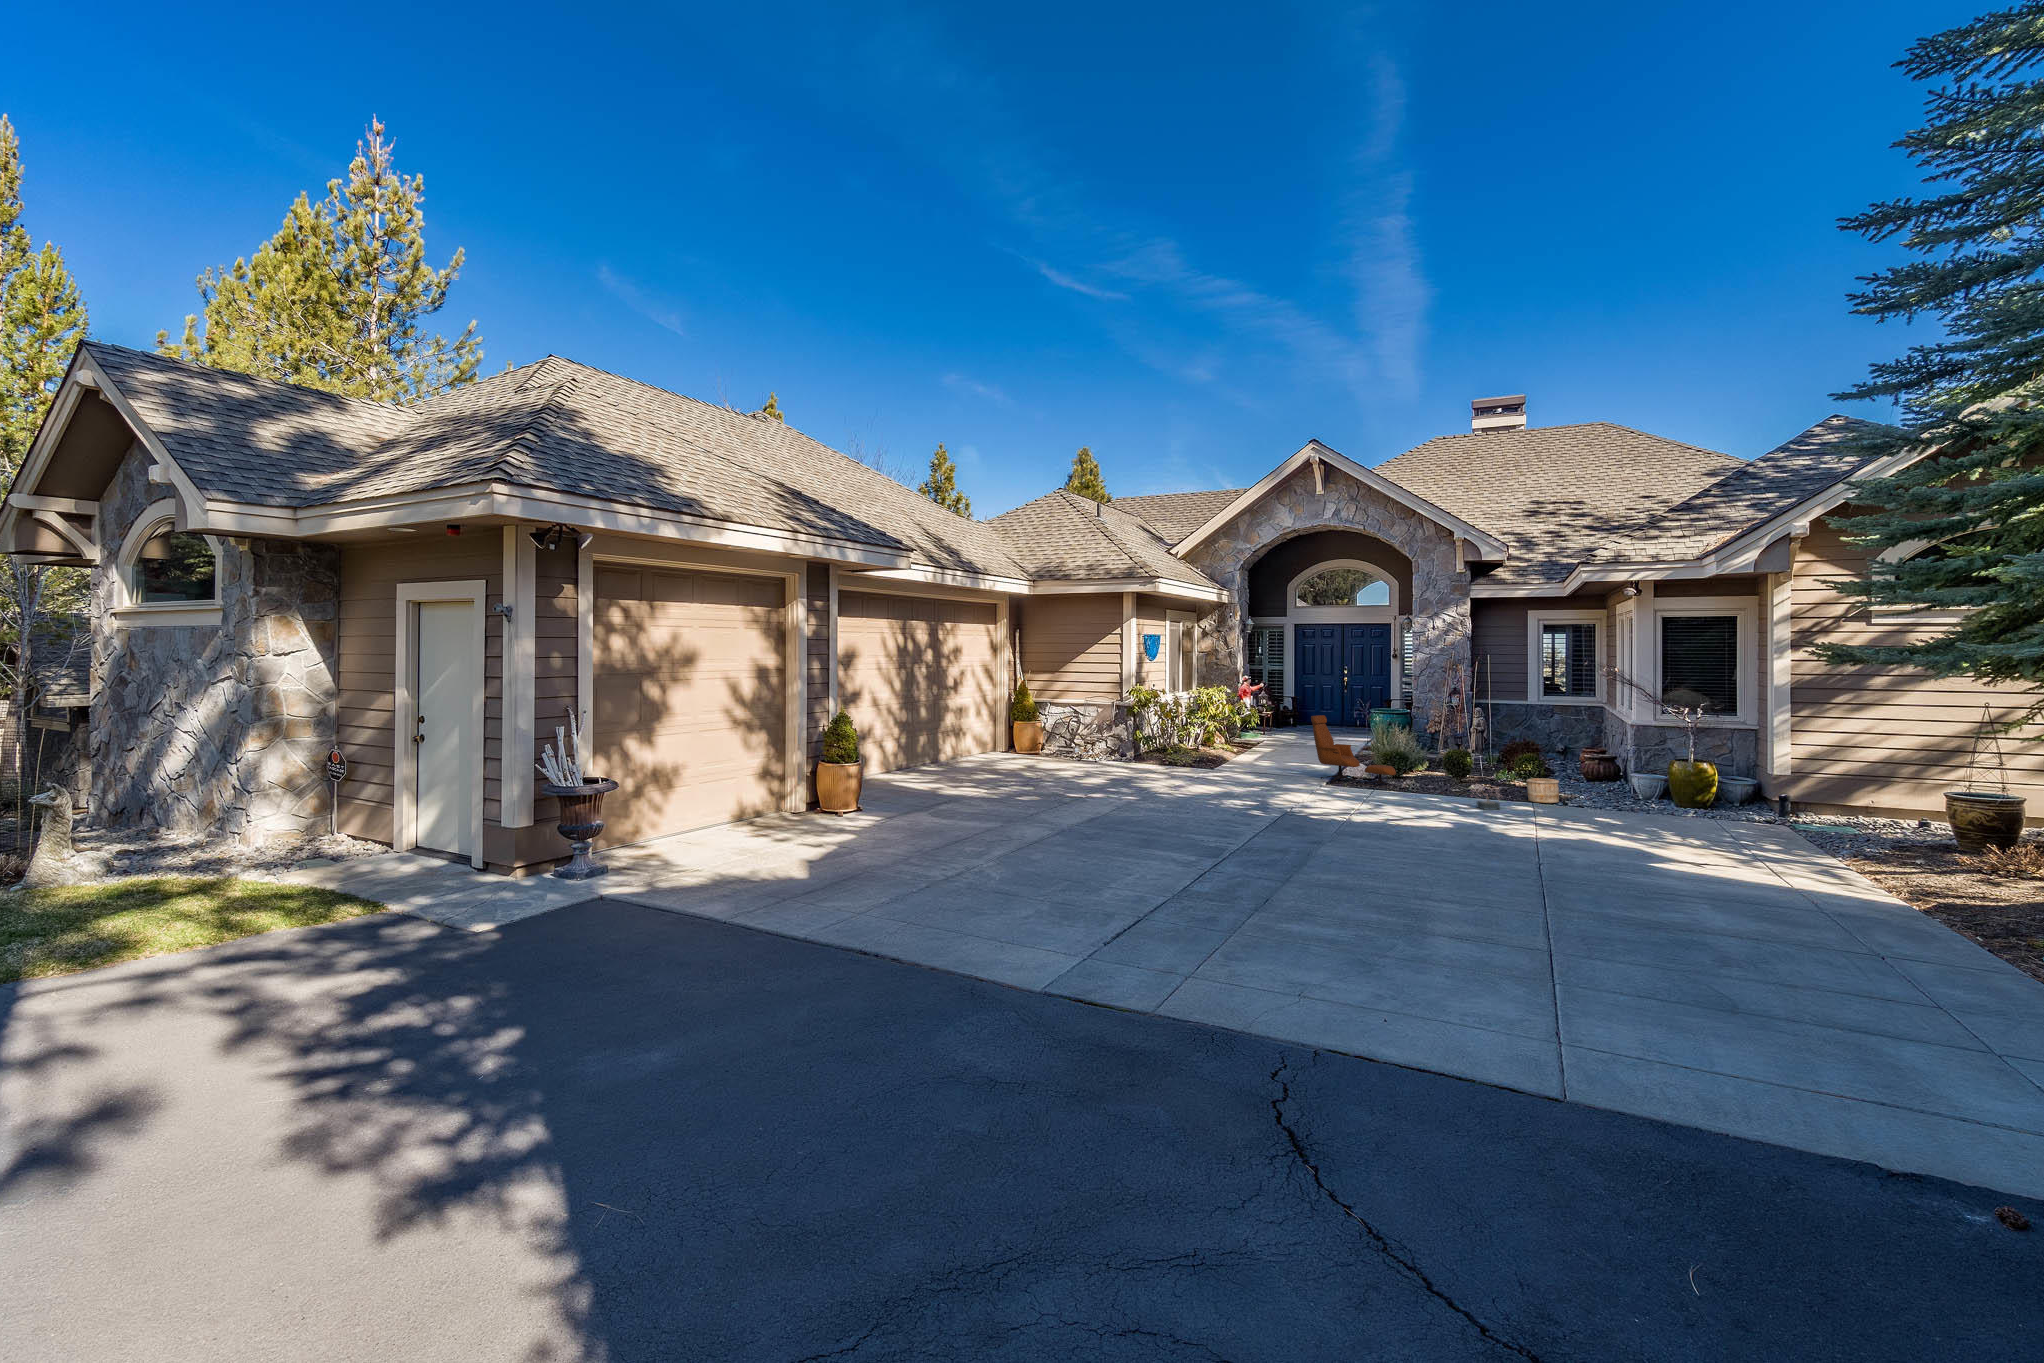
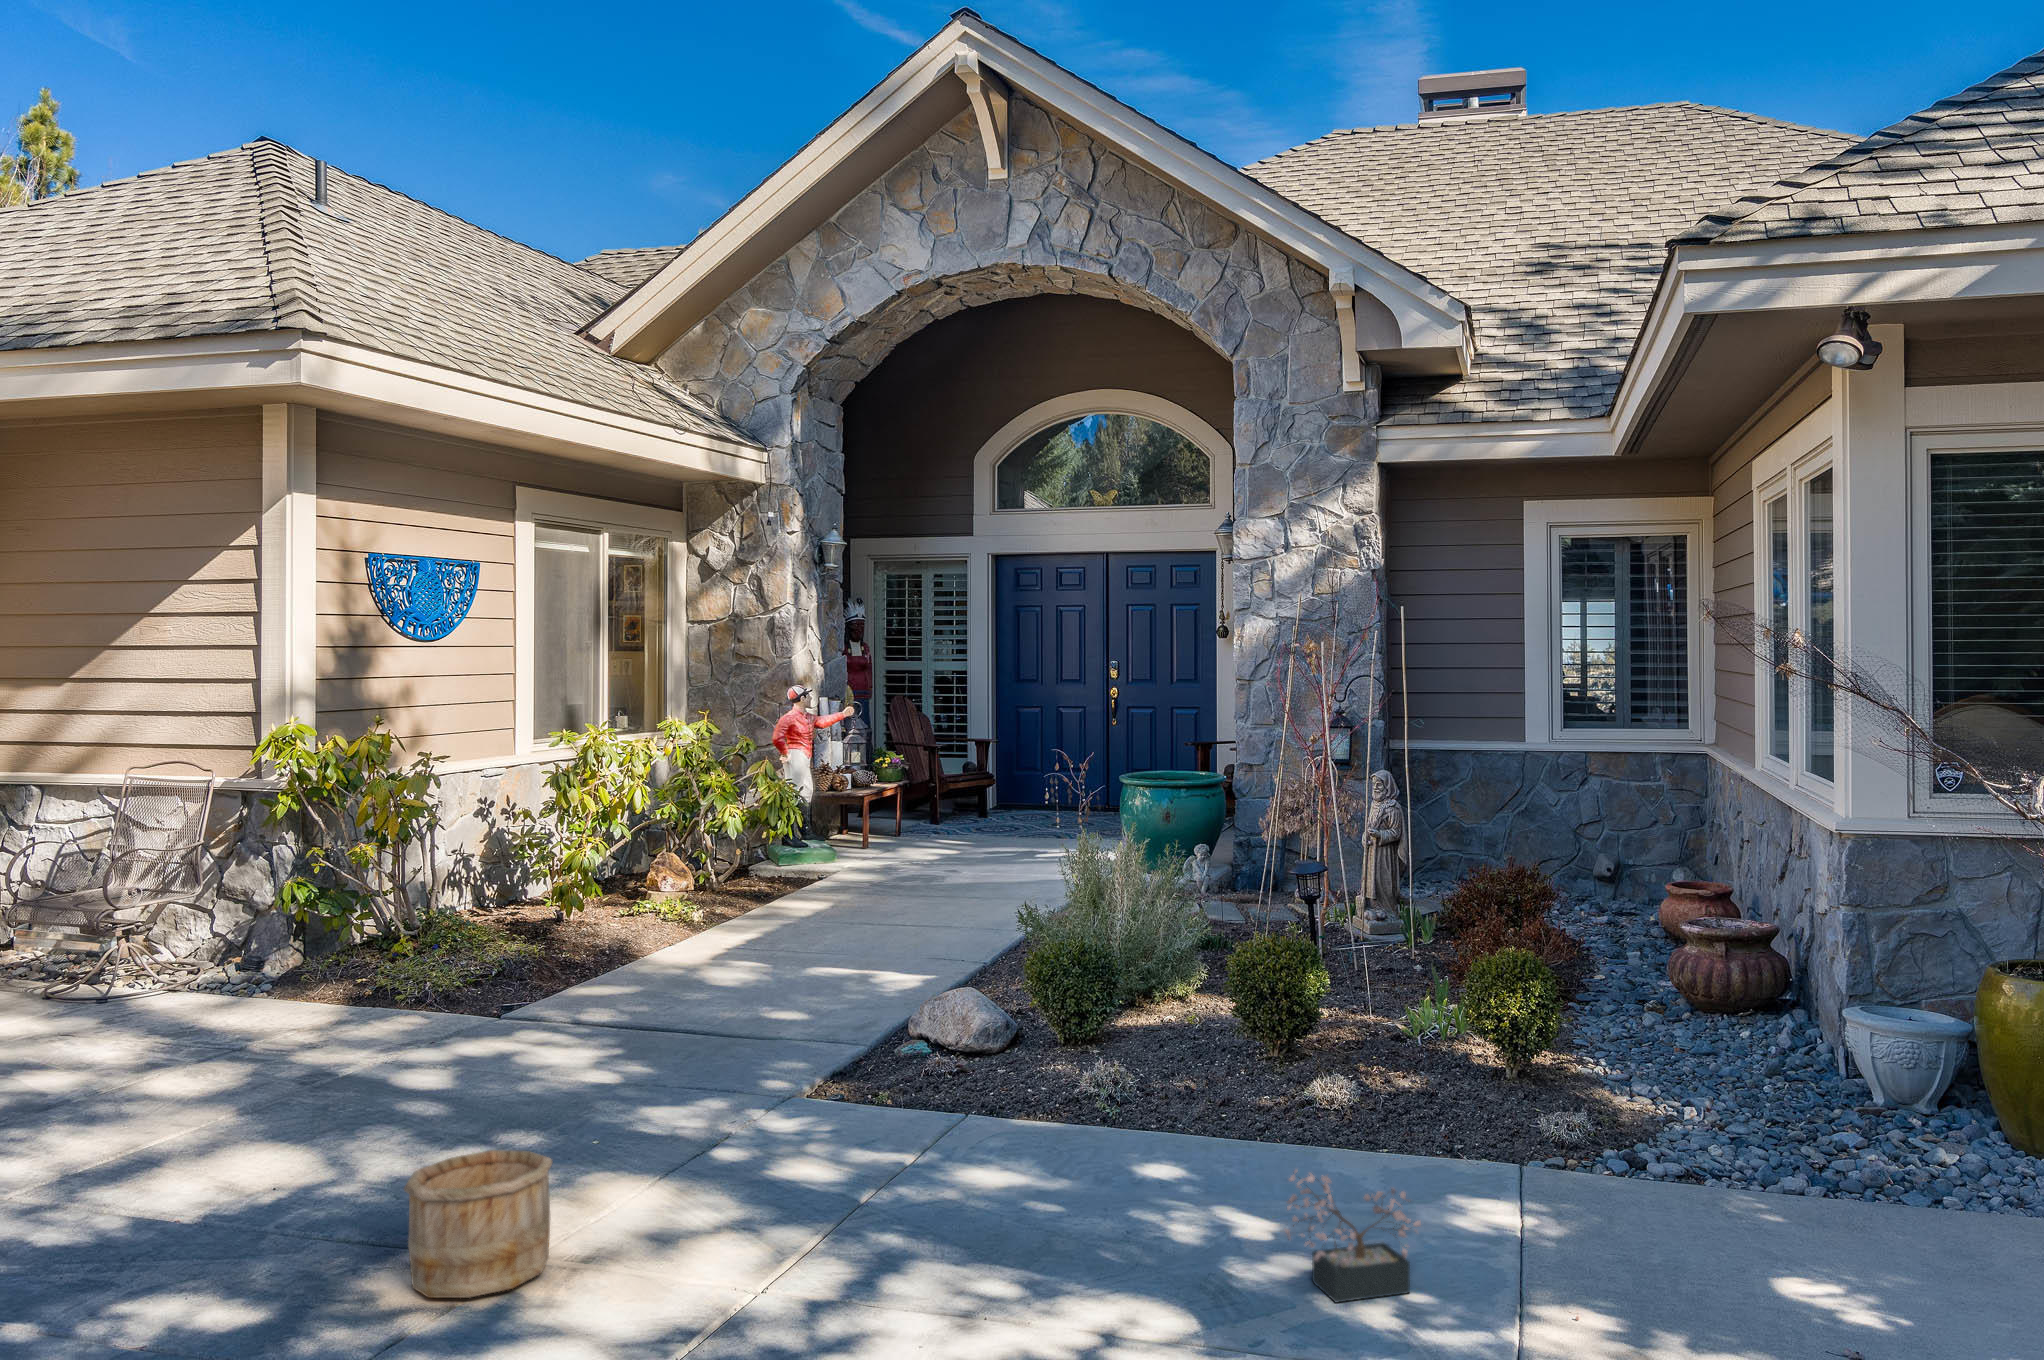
lounge chair: present [1311,715,1396,787] -> none [788,828,1071,1117]
wooden bucket: present [1526,778,1559,803] -> present [404,1150,552,1298]

